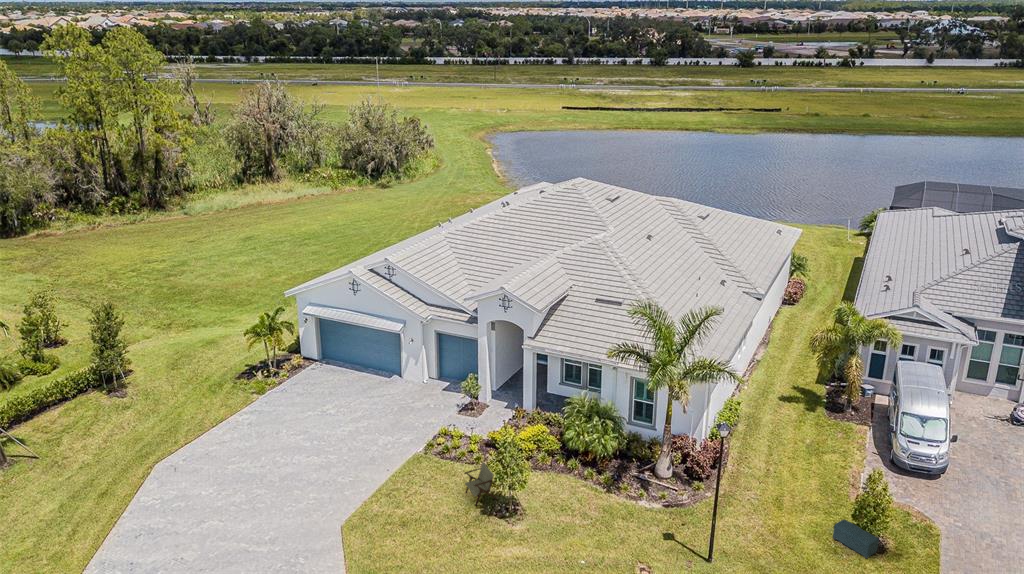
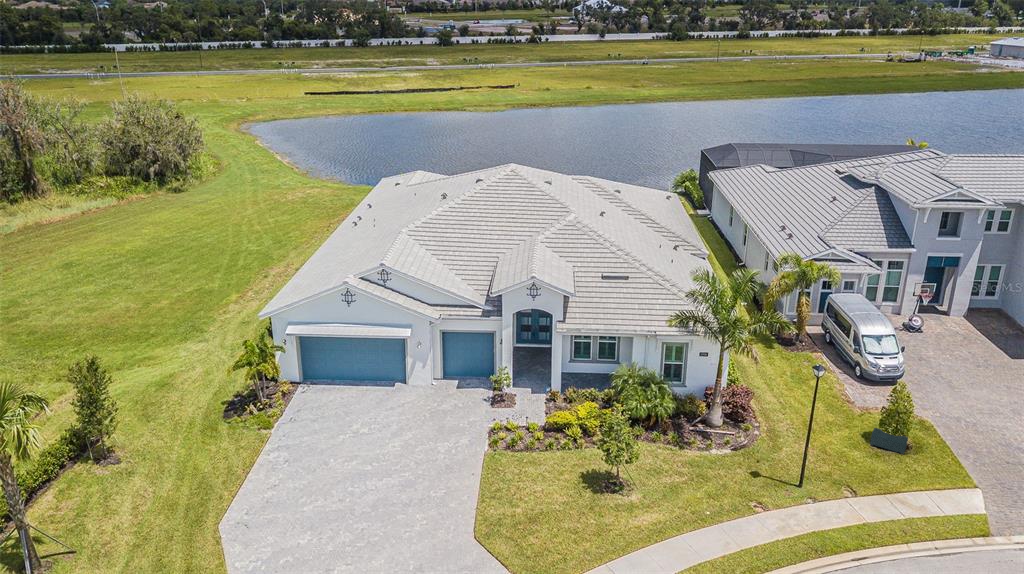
lounge chair: present [464,463,497,505] -> none [561,446,595,488]

